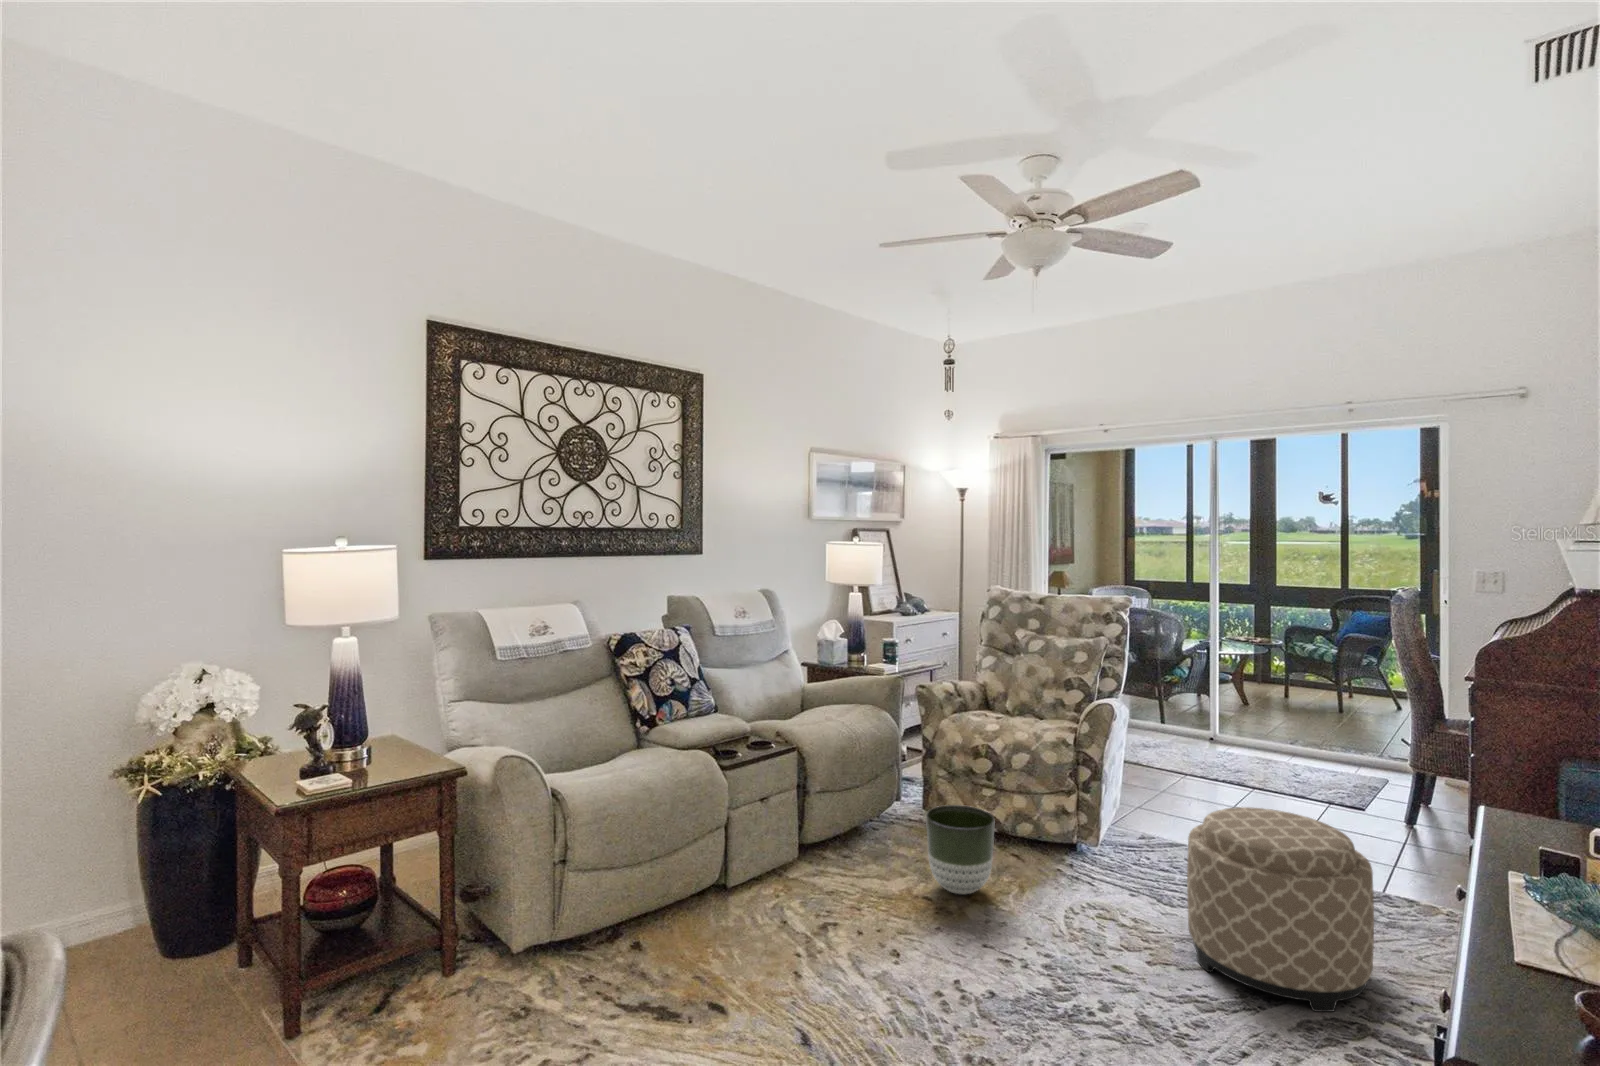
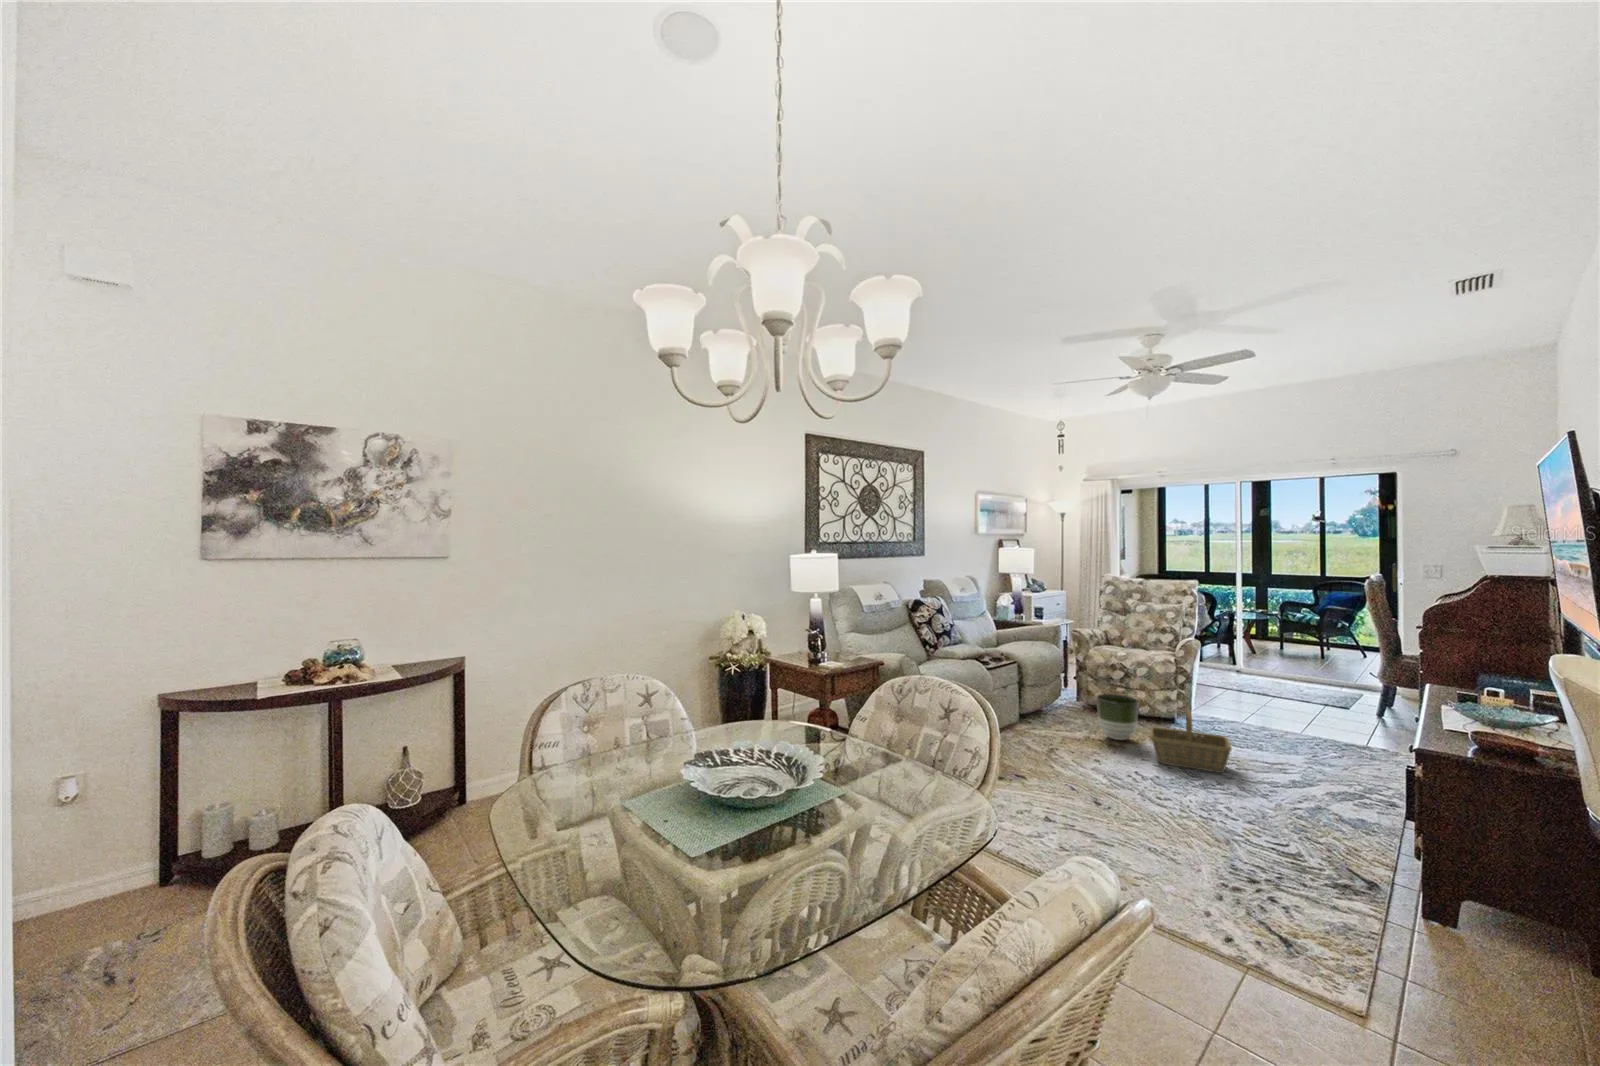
ottoman: present [1187,807,1374,1012] -> none [1258,691,1368,789]
basket: none [991,847,1132,976] -> present [1150,710,1232,773]

